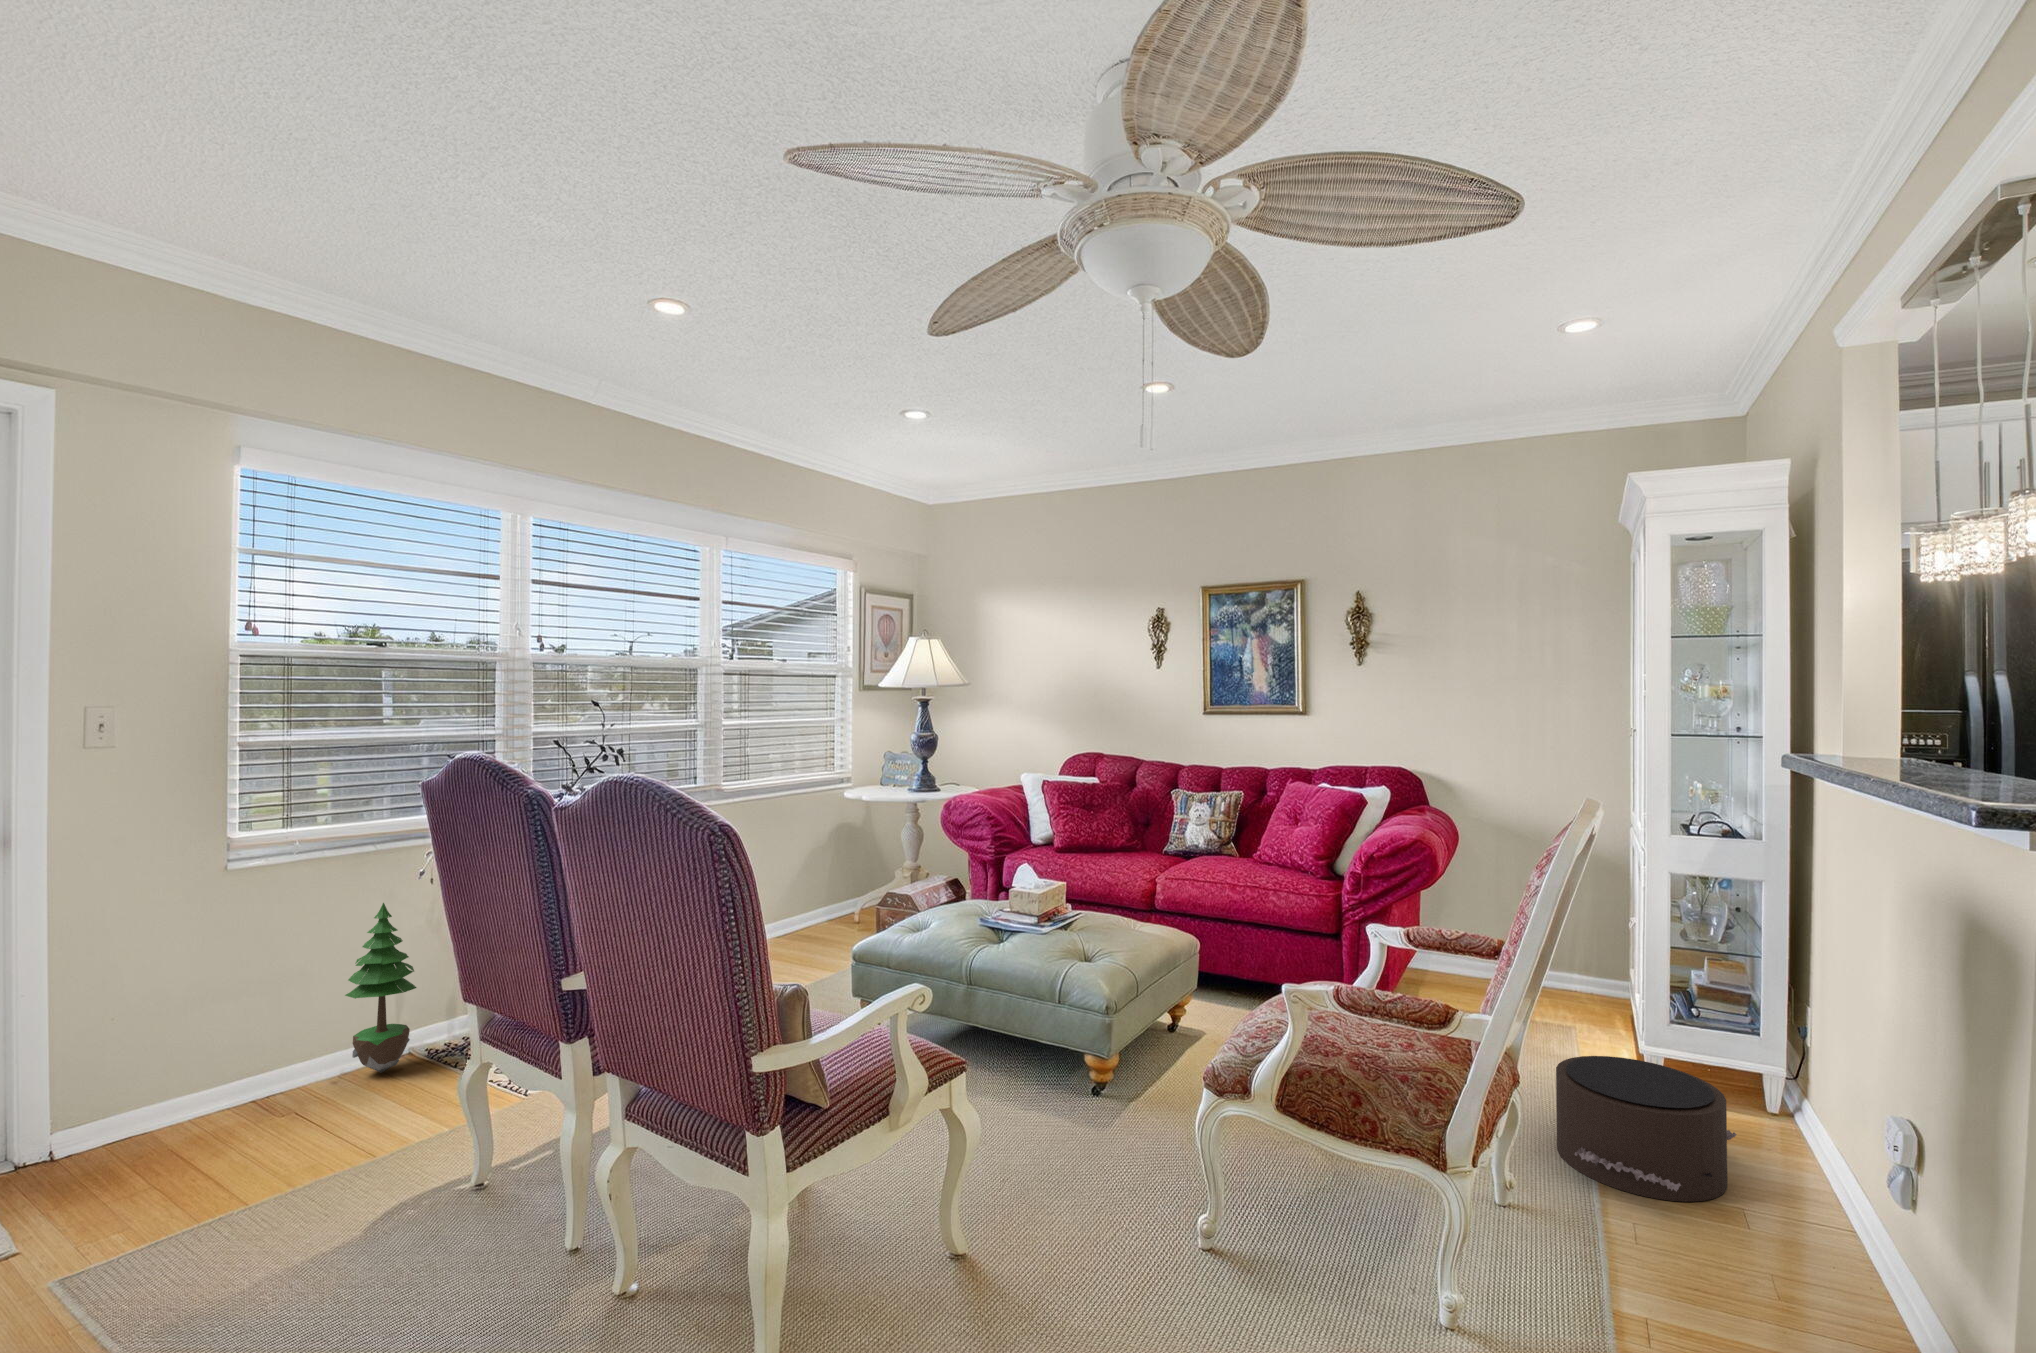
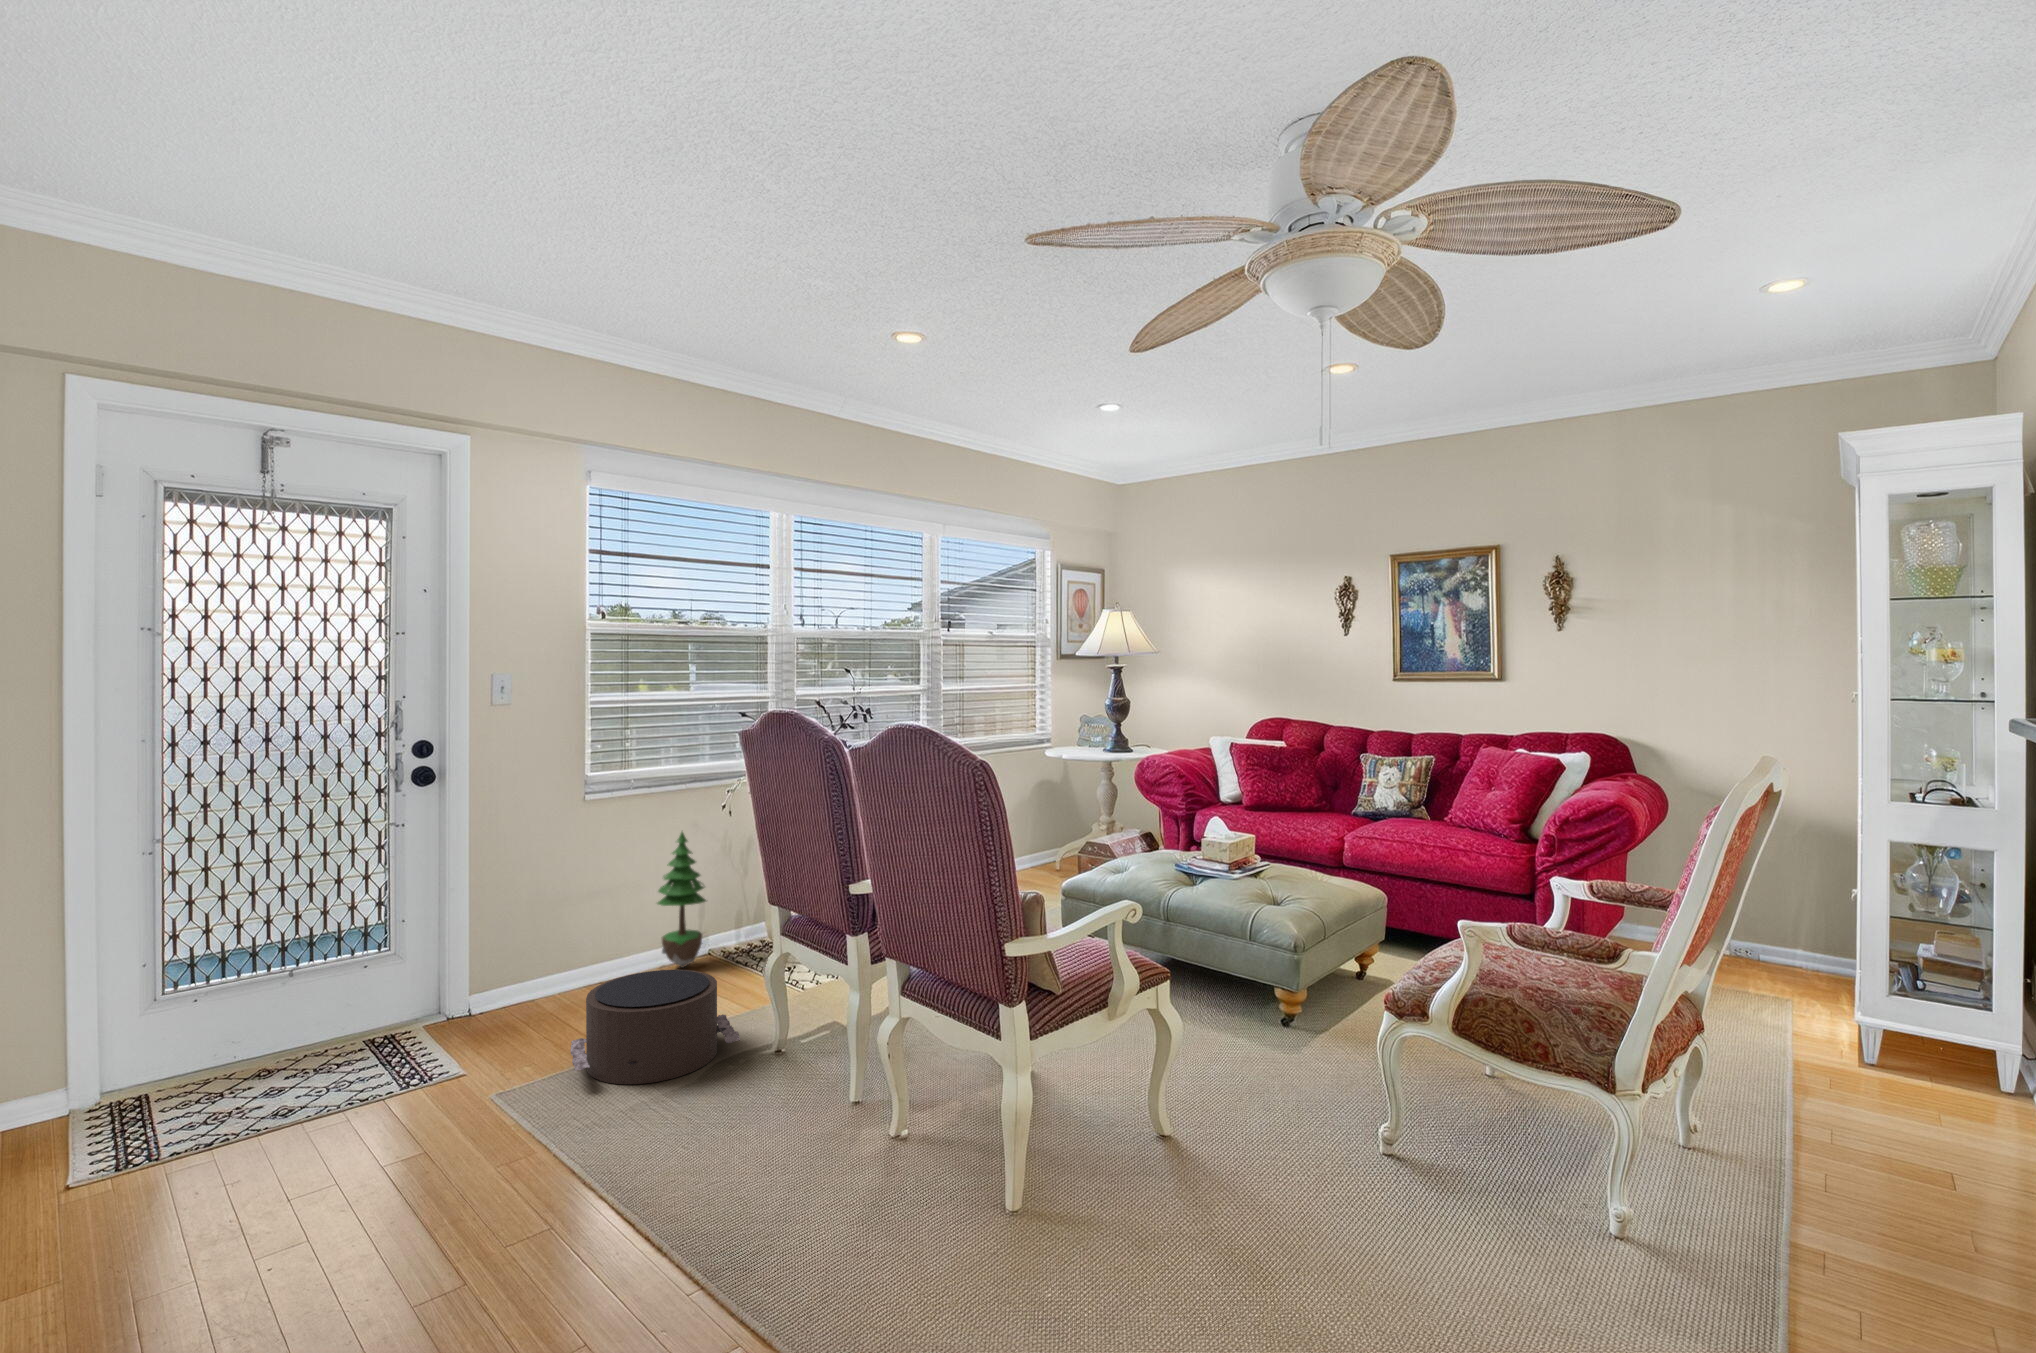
pouf: present [1556,1056,1737,1202] -> present [570,970,740,1084]

